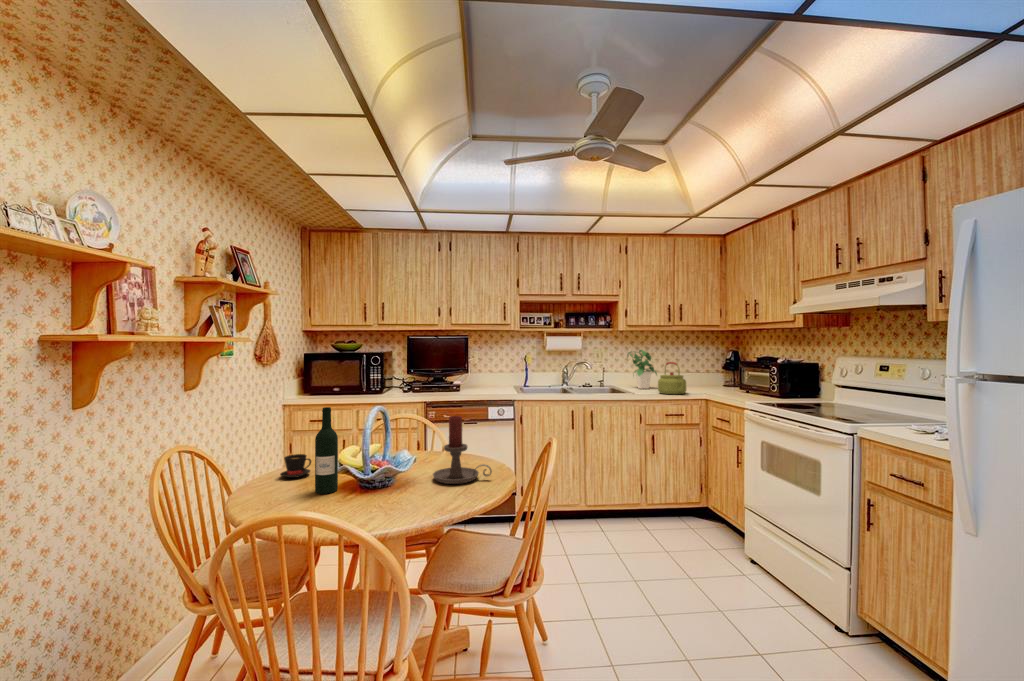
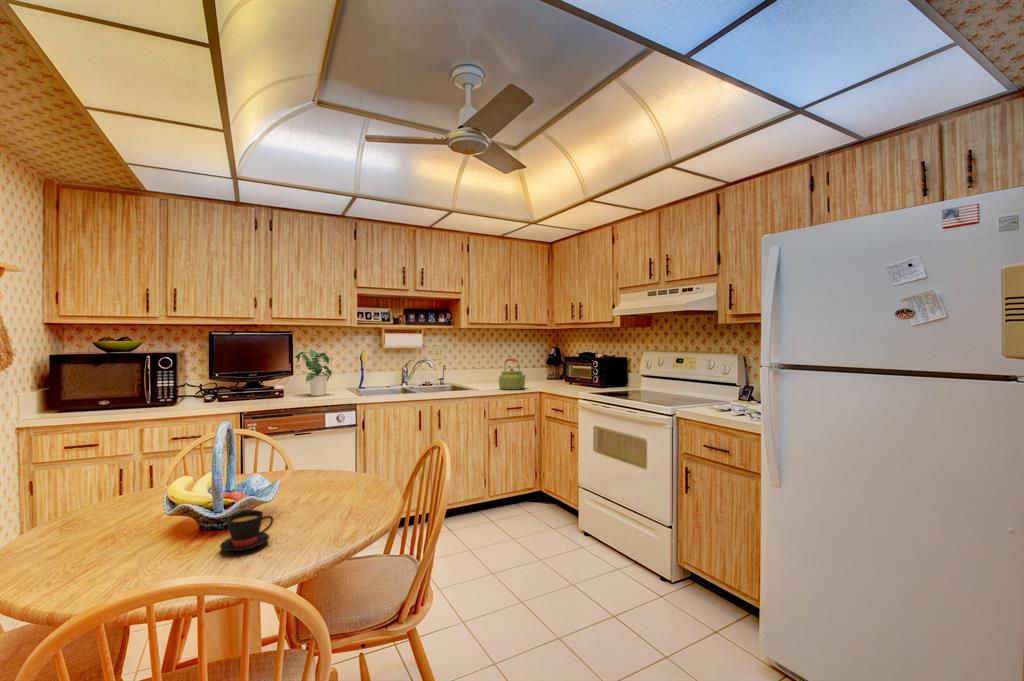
potted plant: present [627,350,657,389] -> present [297,349,332,396]
wine bottle: present [315,407,338,494] -> none [133,428,169,548]
candle holder: present [433,416,492,484] -> none [301,426,374,507]
teacup: present [280,454,311,478] -> present [220,510,273,551]

